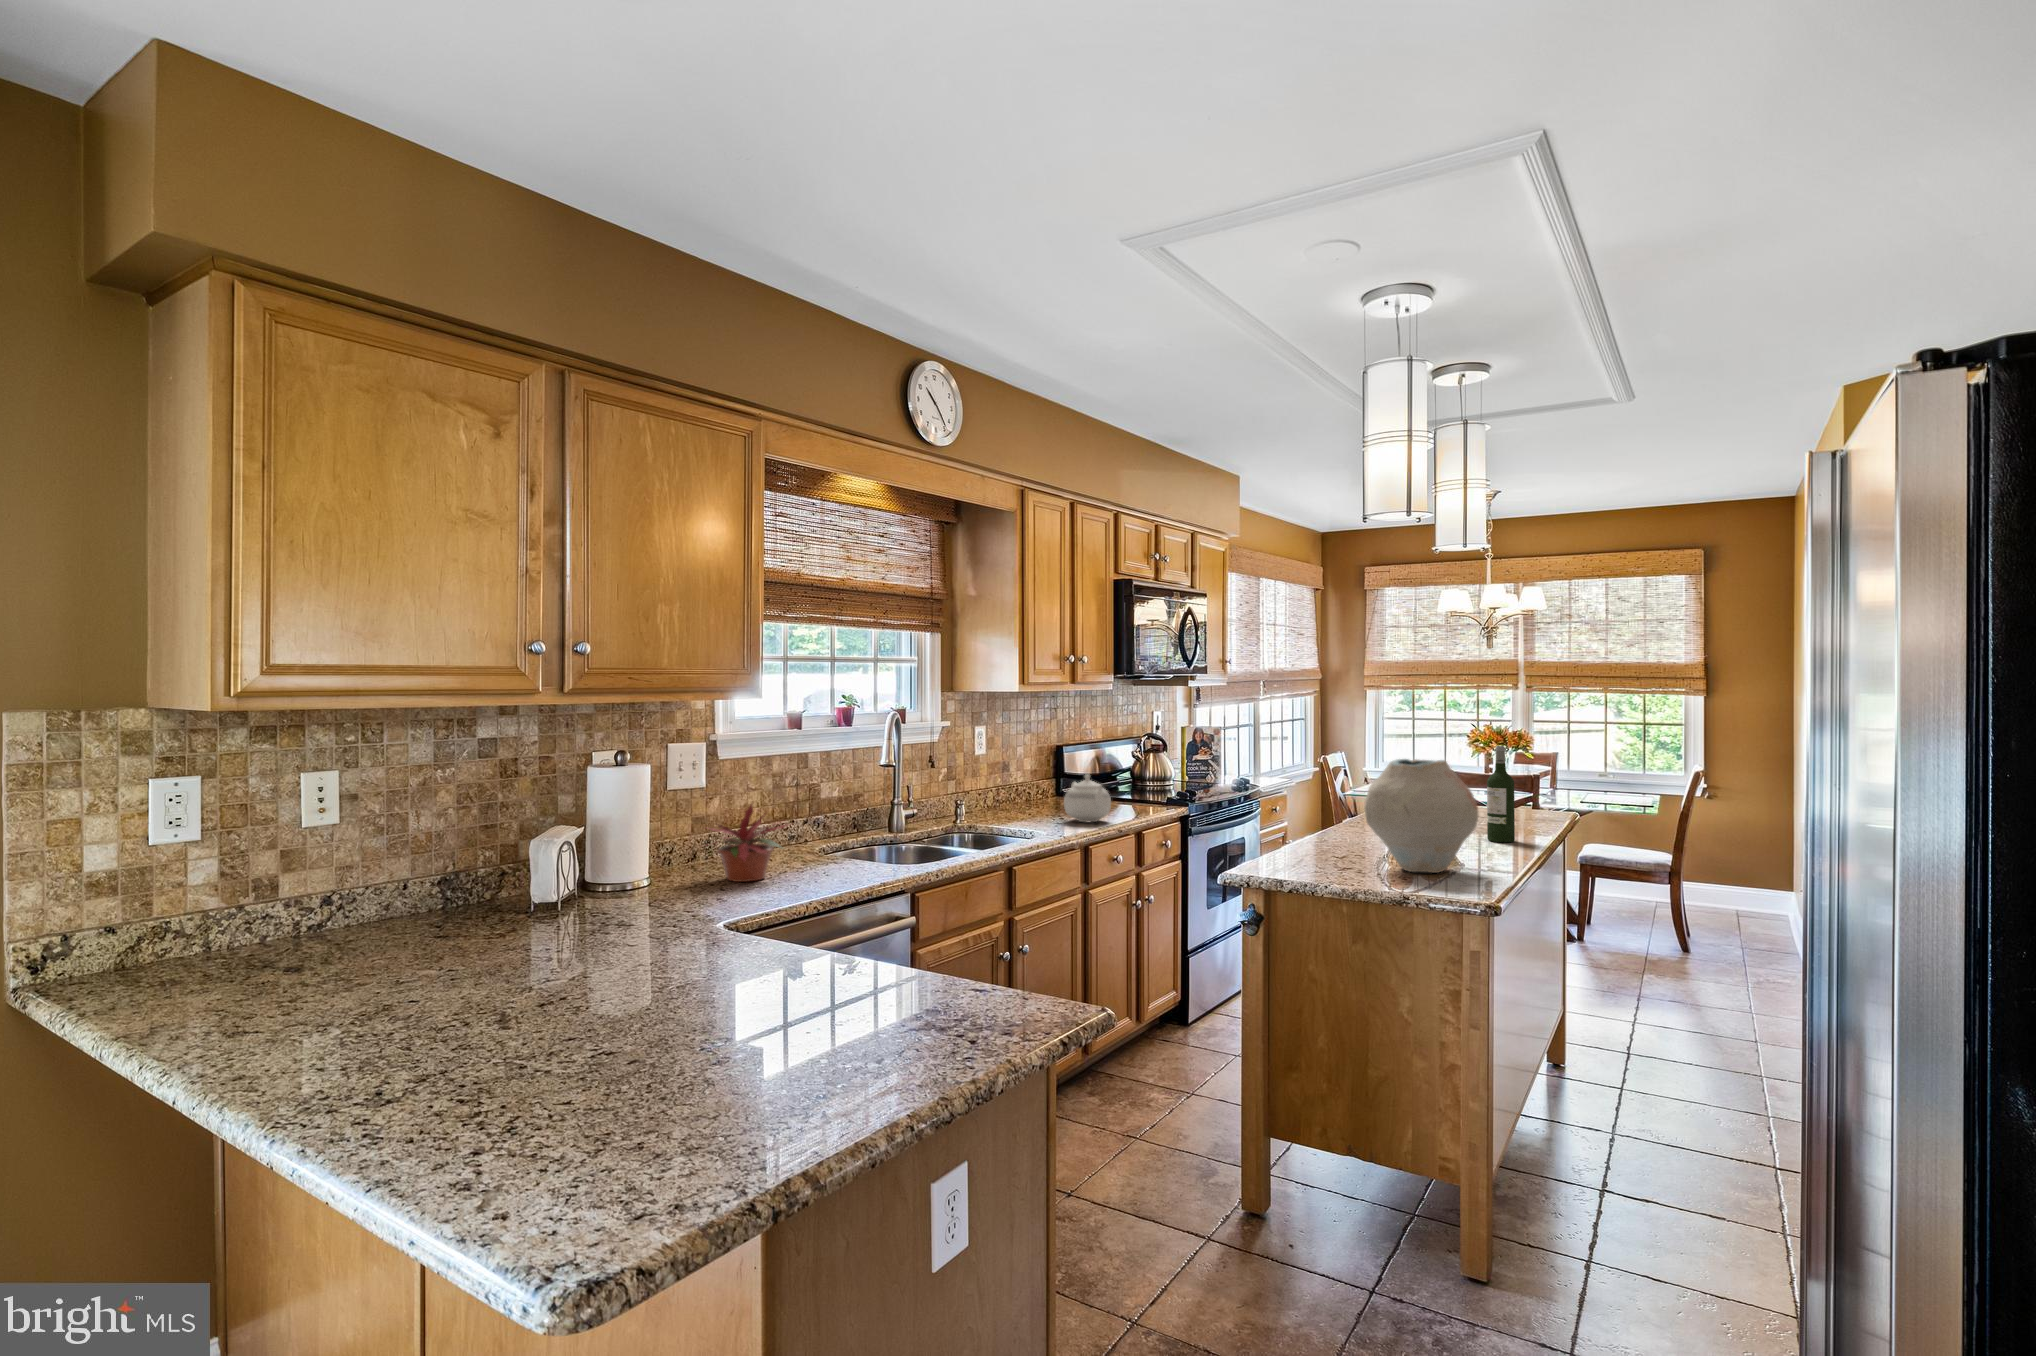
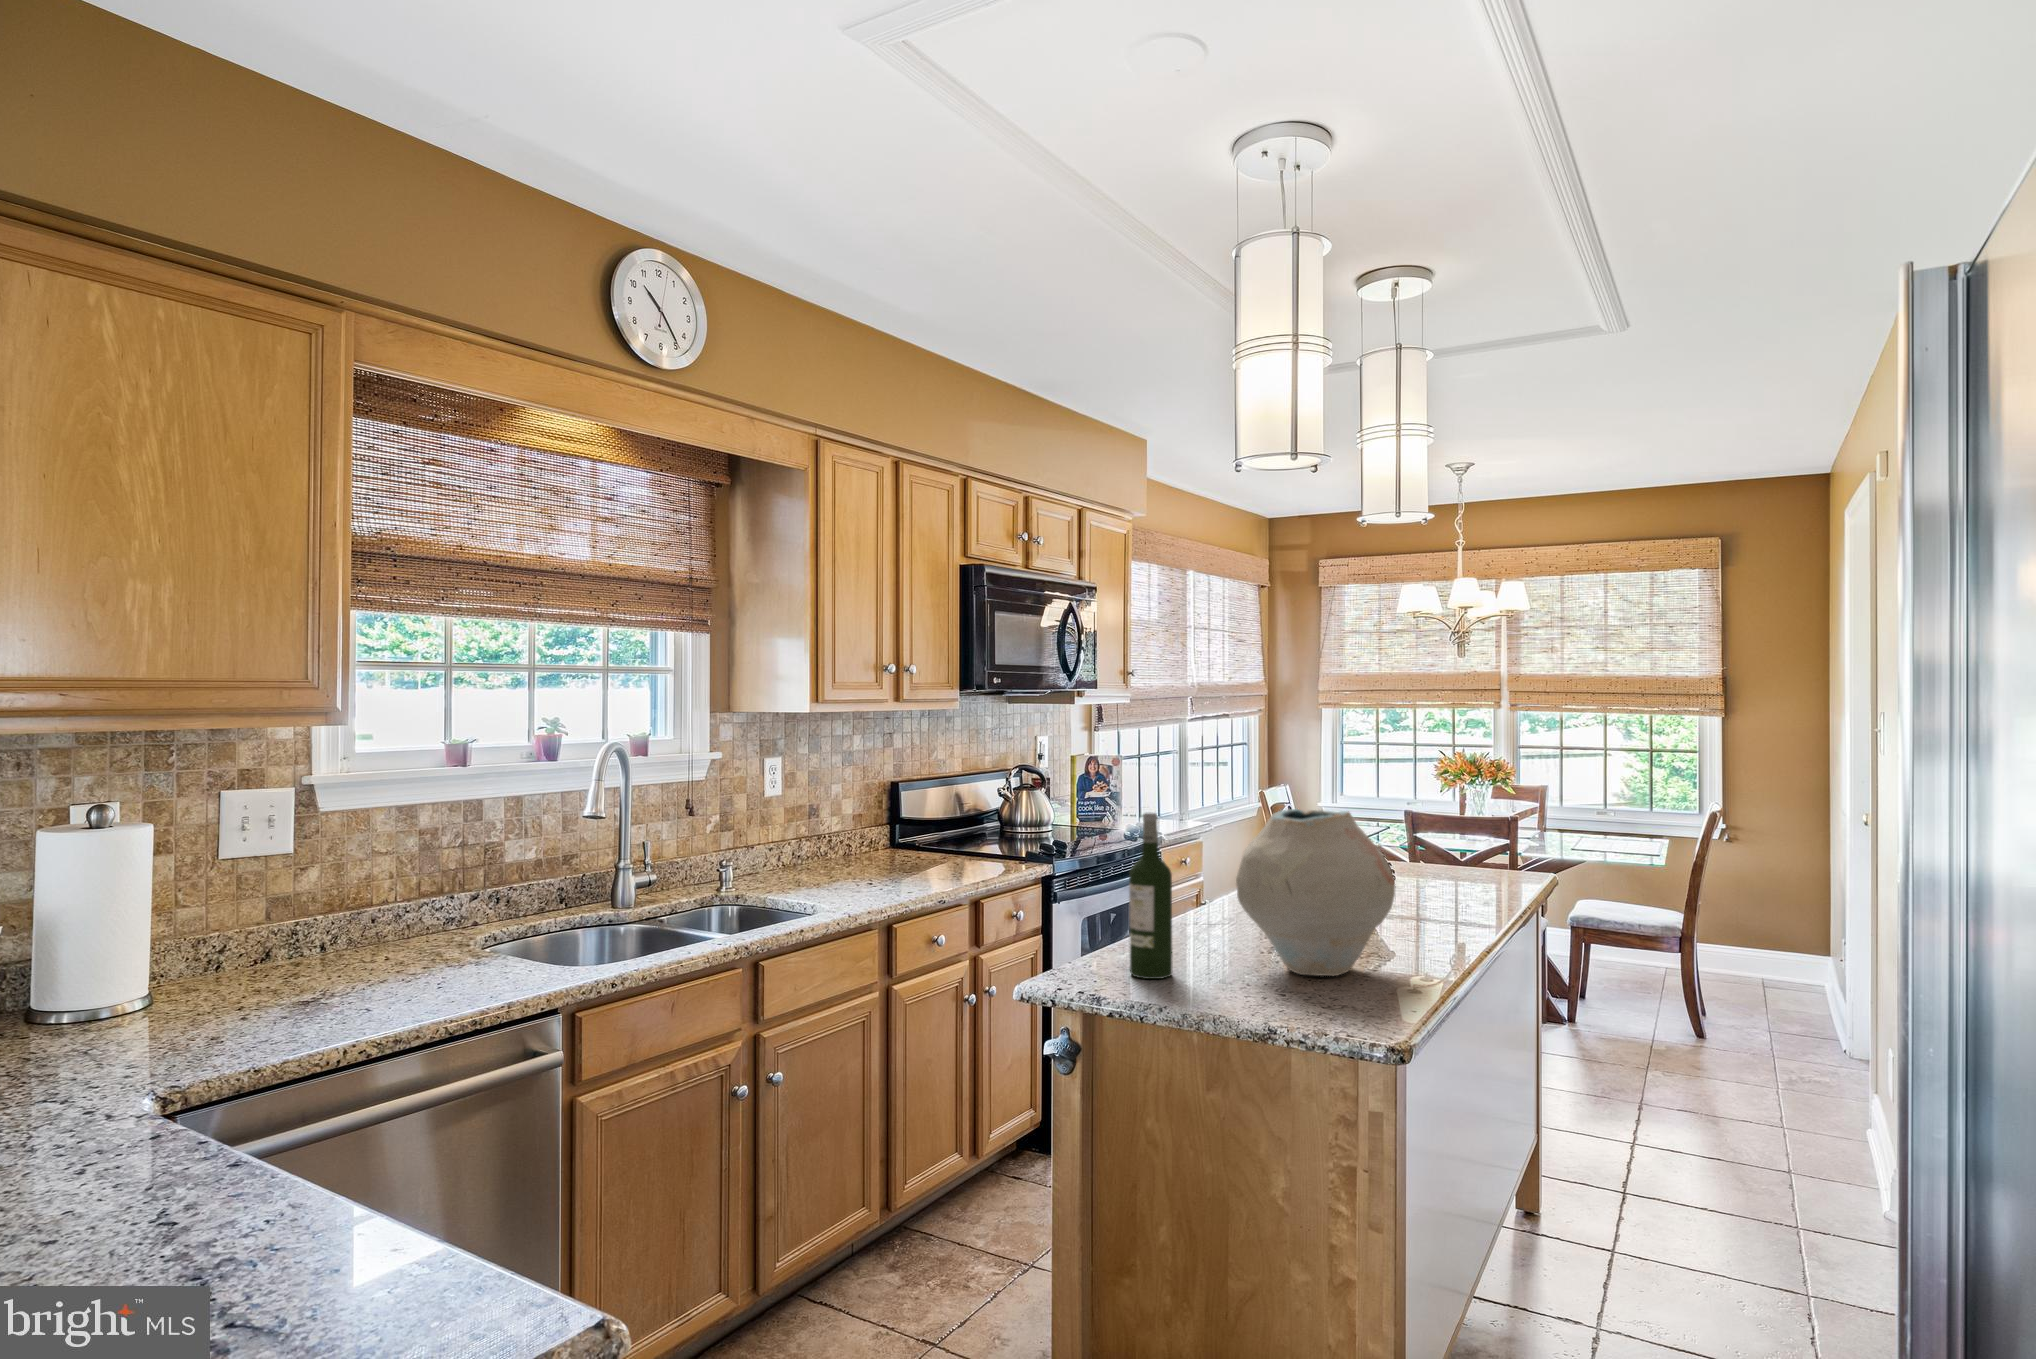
wine bottle: present [1487,746,1515,842] -> present [1129,812,1172,979]
teapot: present [1064,774,1111,822] -> none [871,823,935,888]
potted plant: present [706,804,787,882] -> none [228,877,390,1000]

